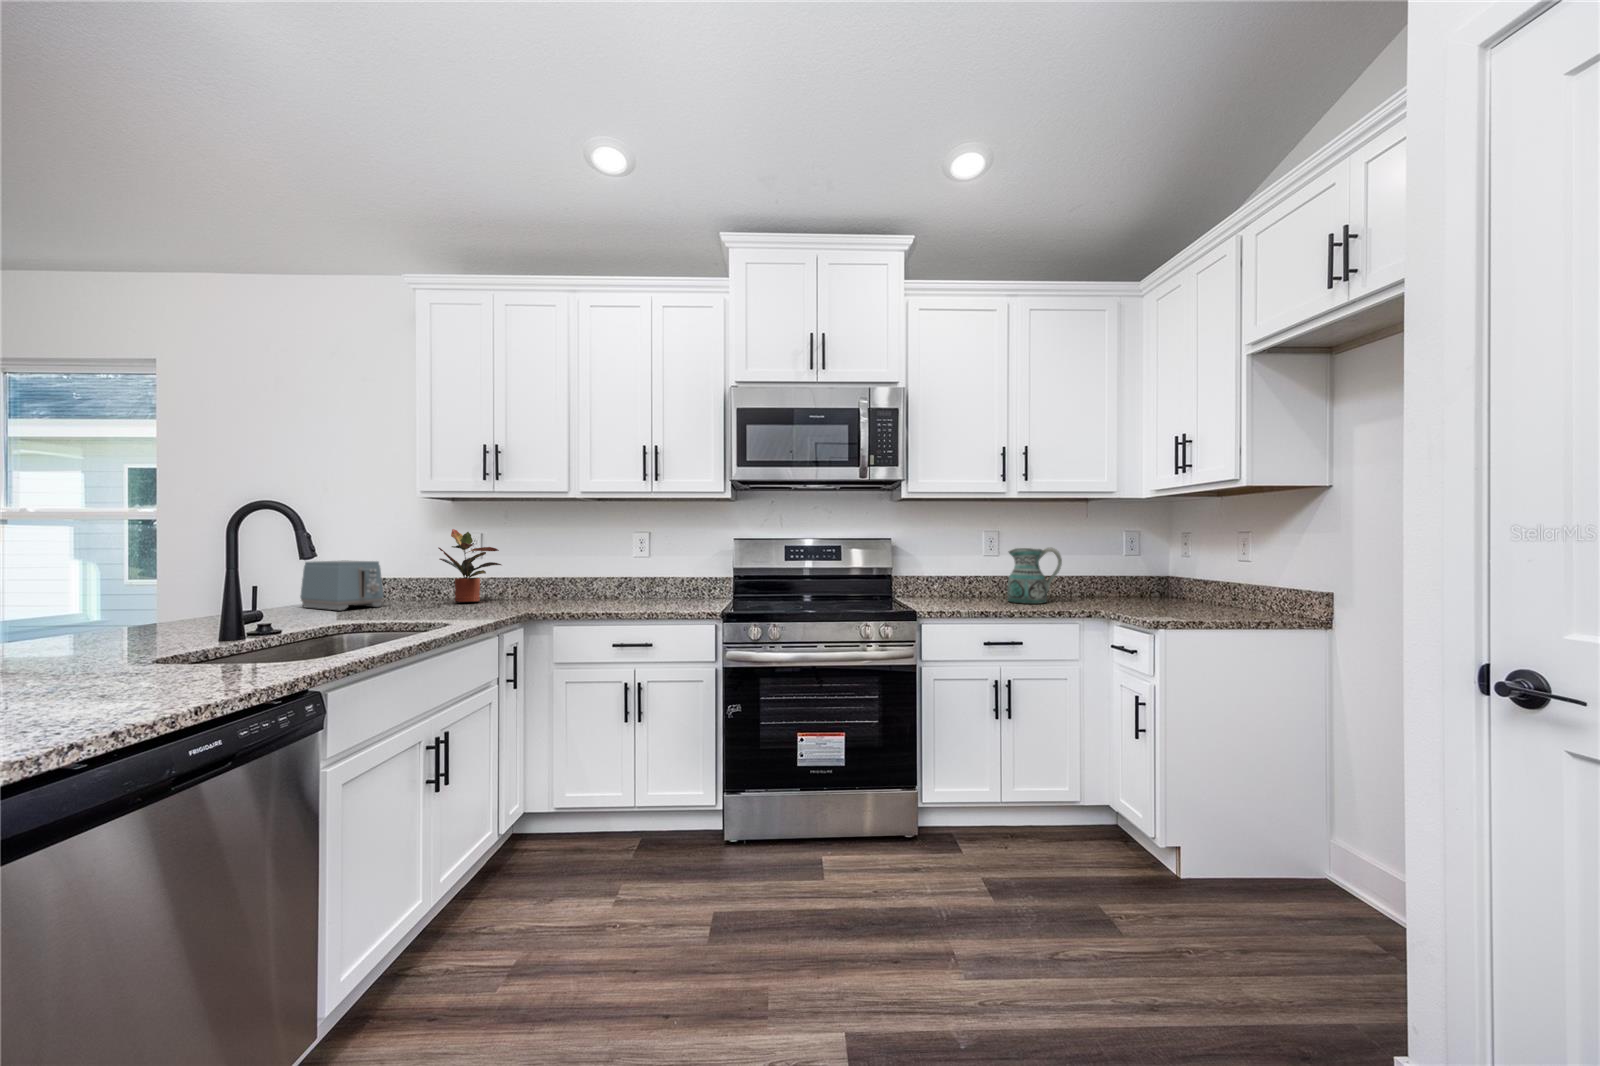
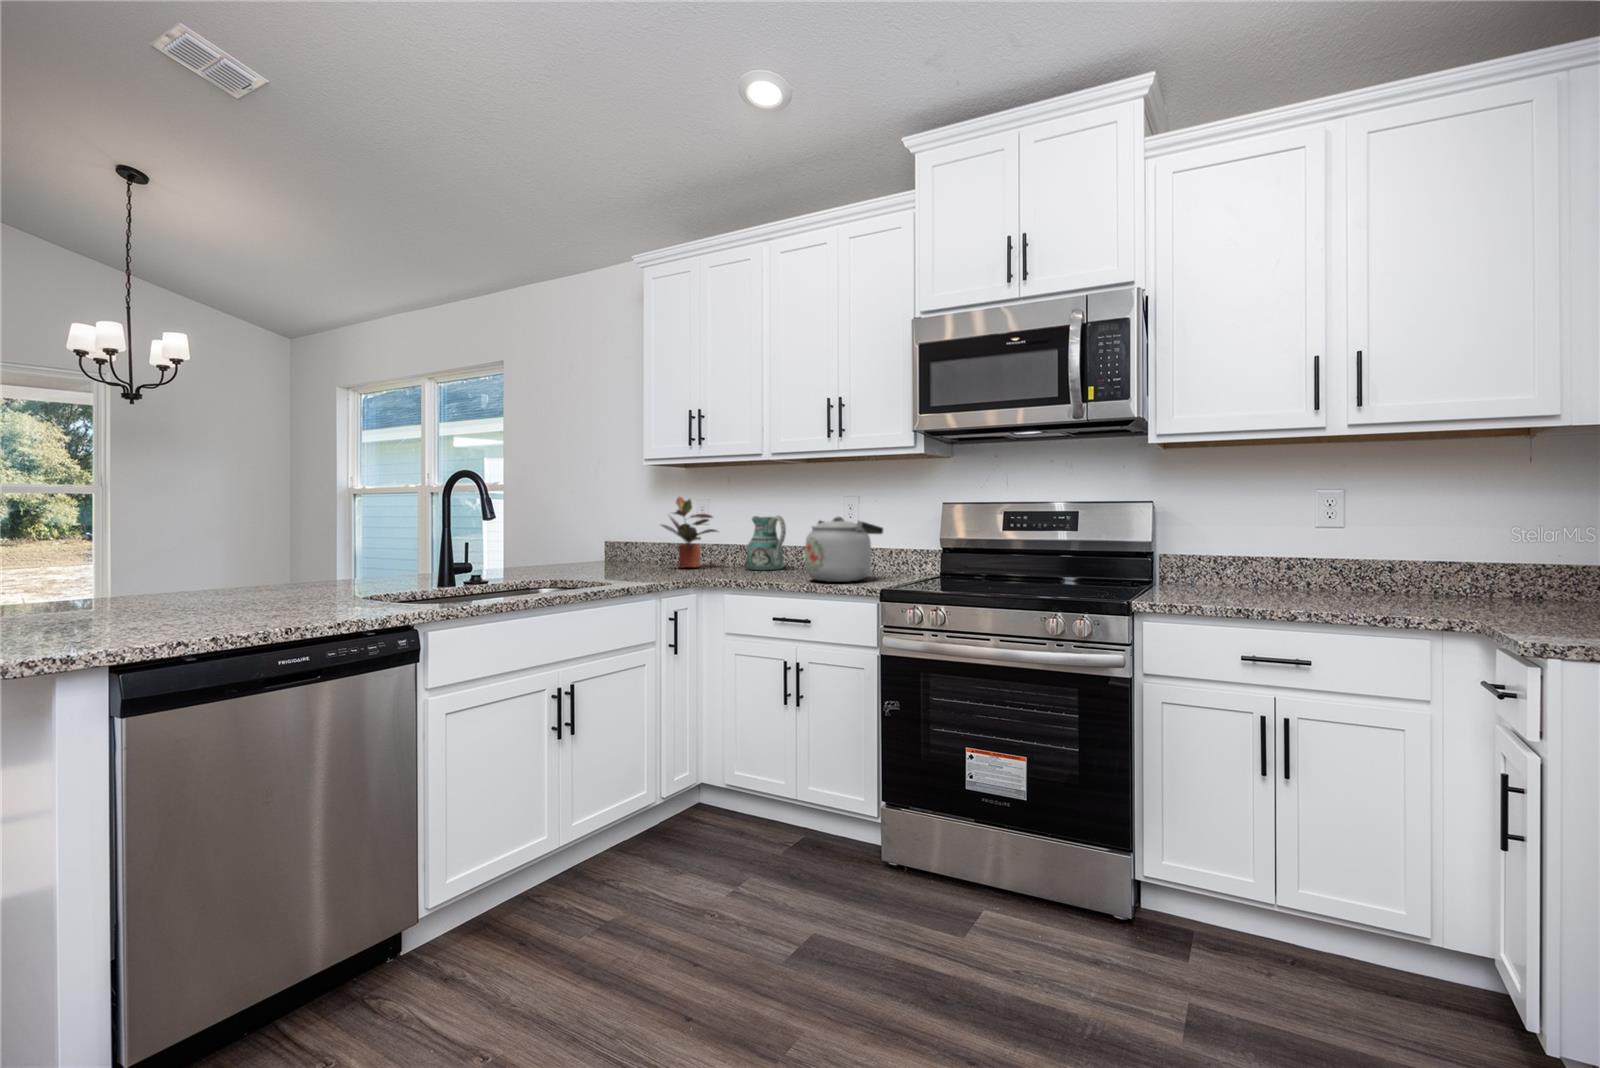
ceramic pitcher: present [1008,548,1062,604] -> present [746,516,786,570]
kettle: none [621,550,696,608] -> present [805,517,883,582]
toaster: present [300,560,384,611] -> none [569,526,622,570]

